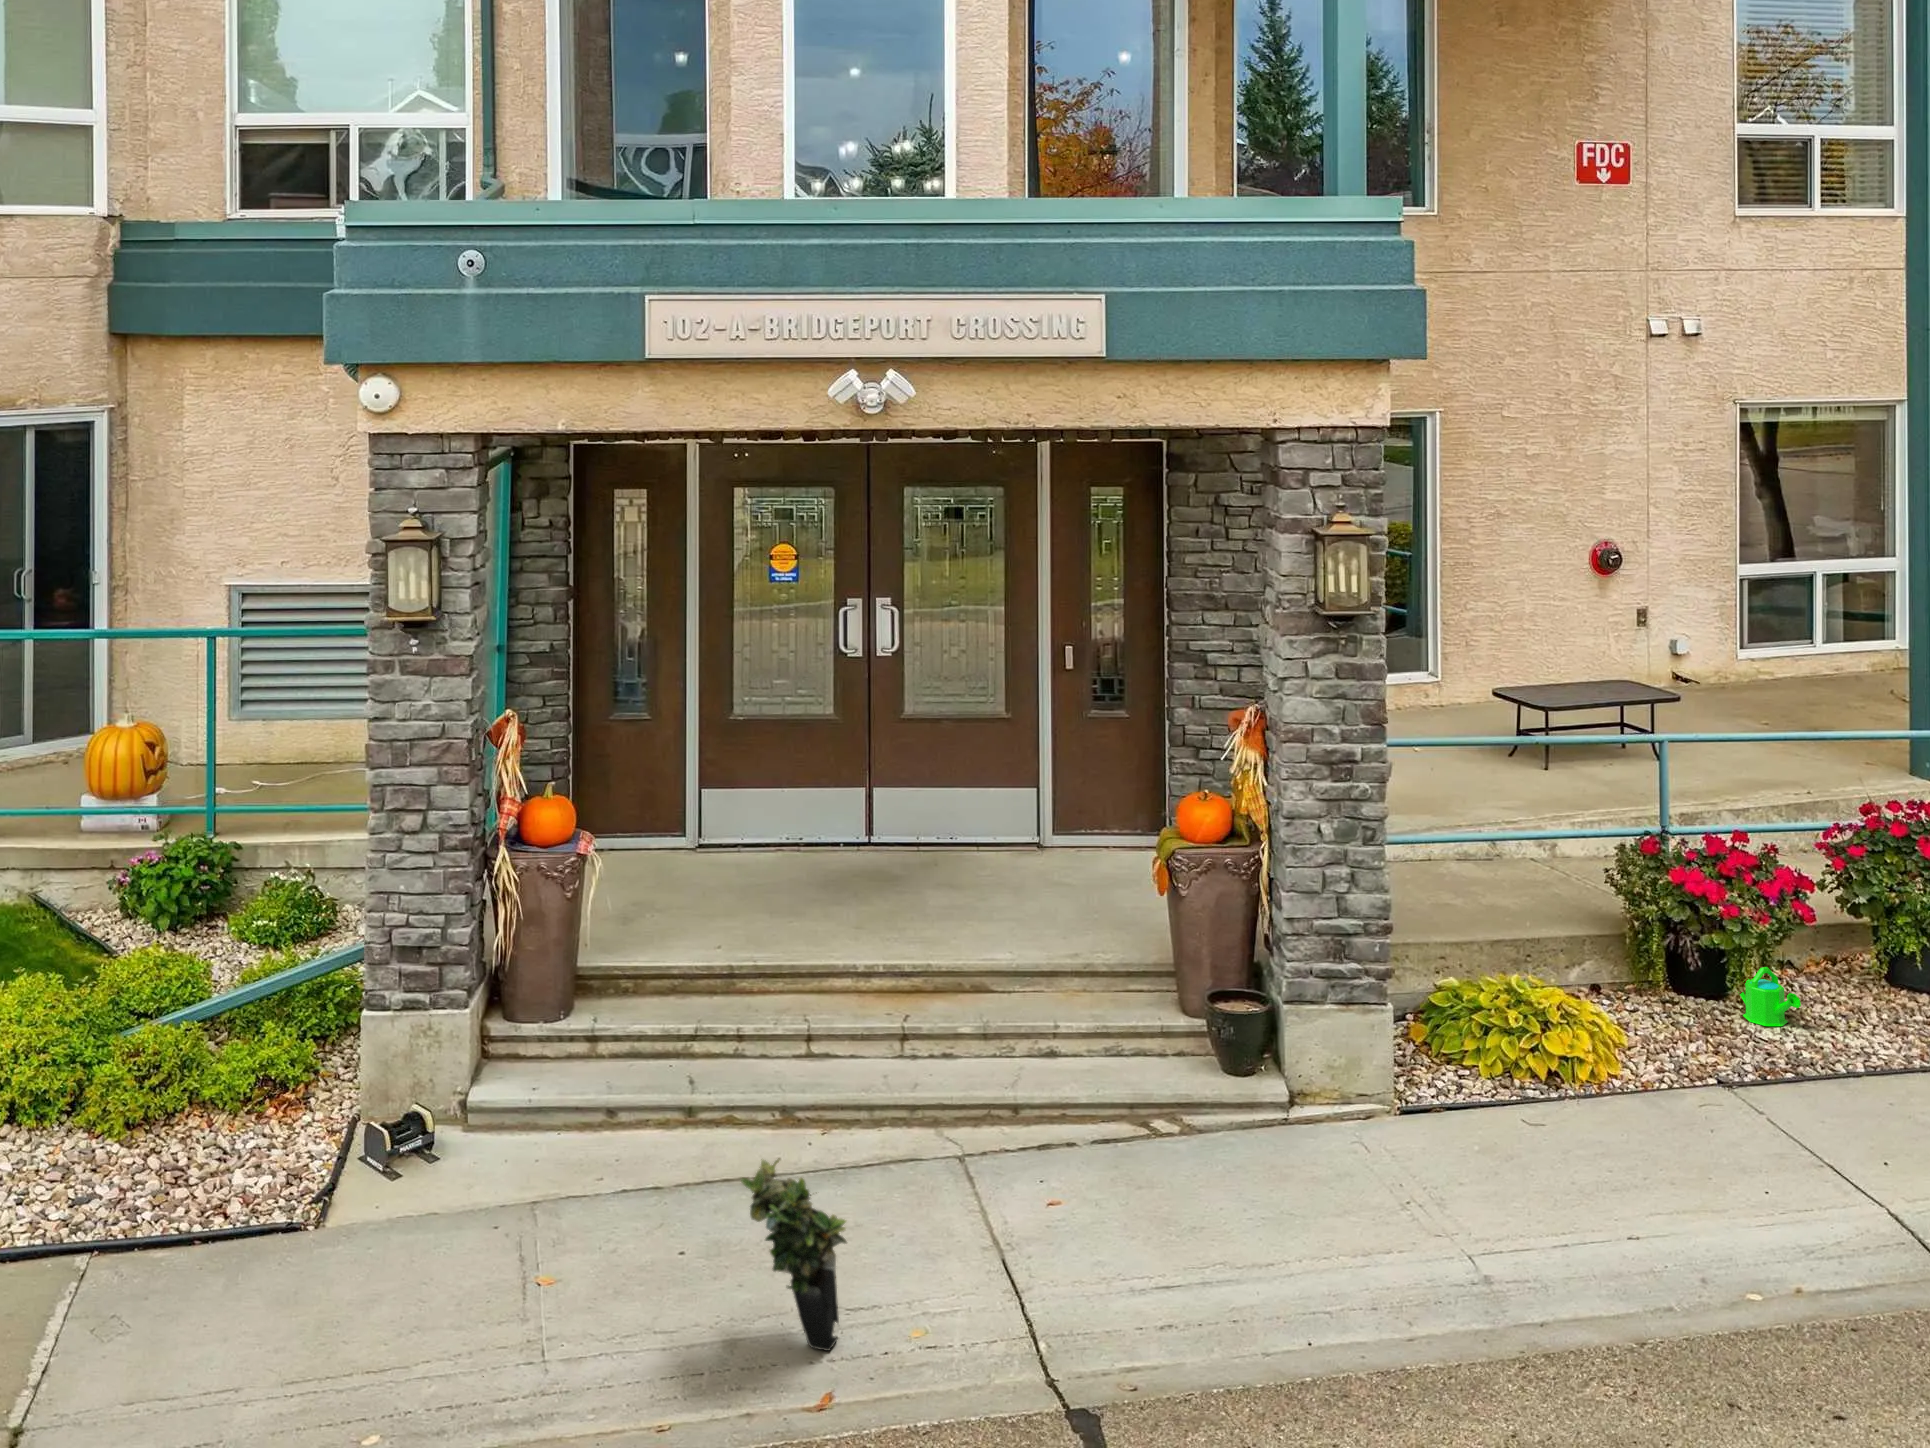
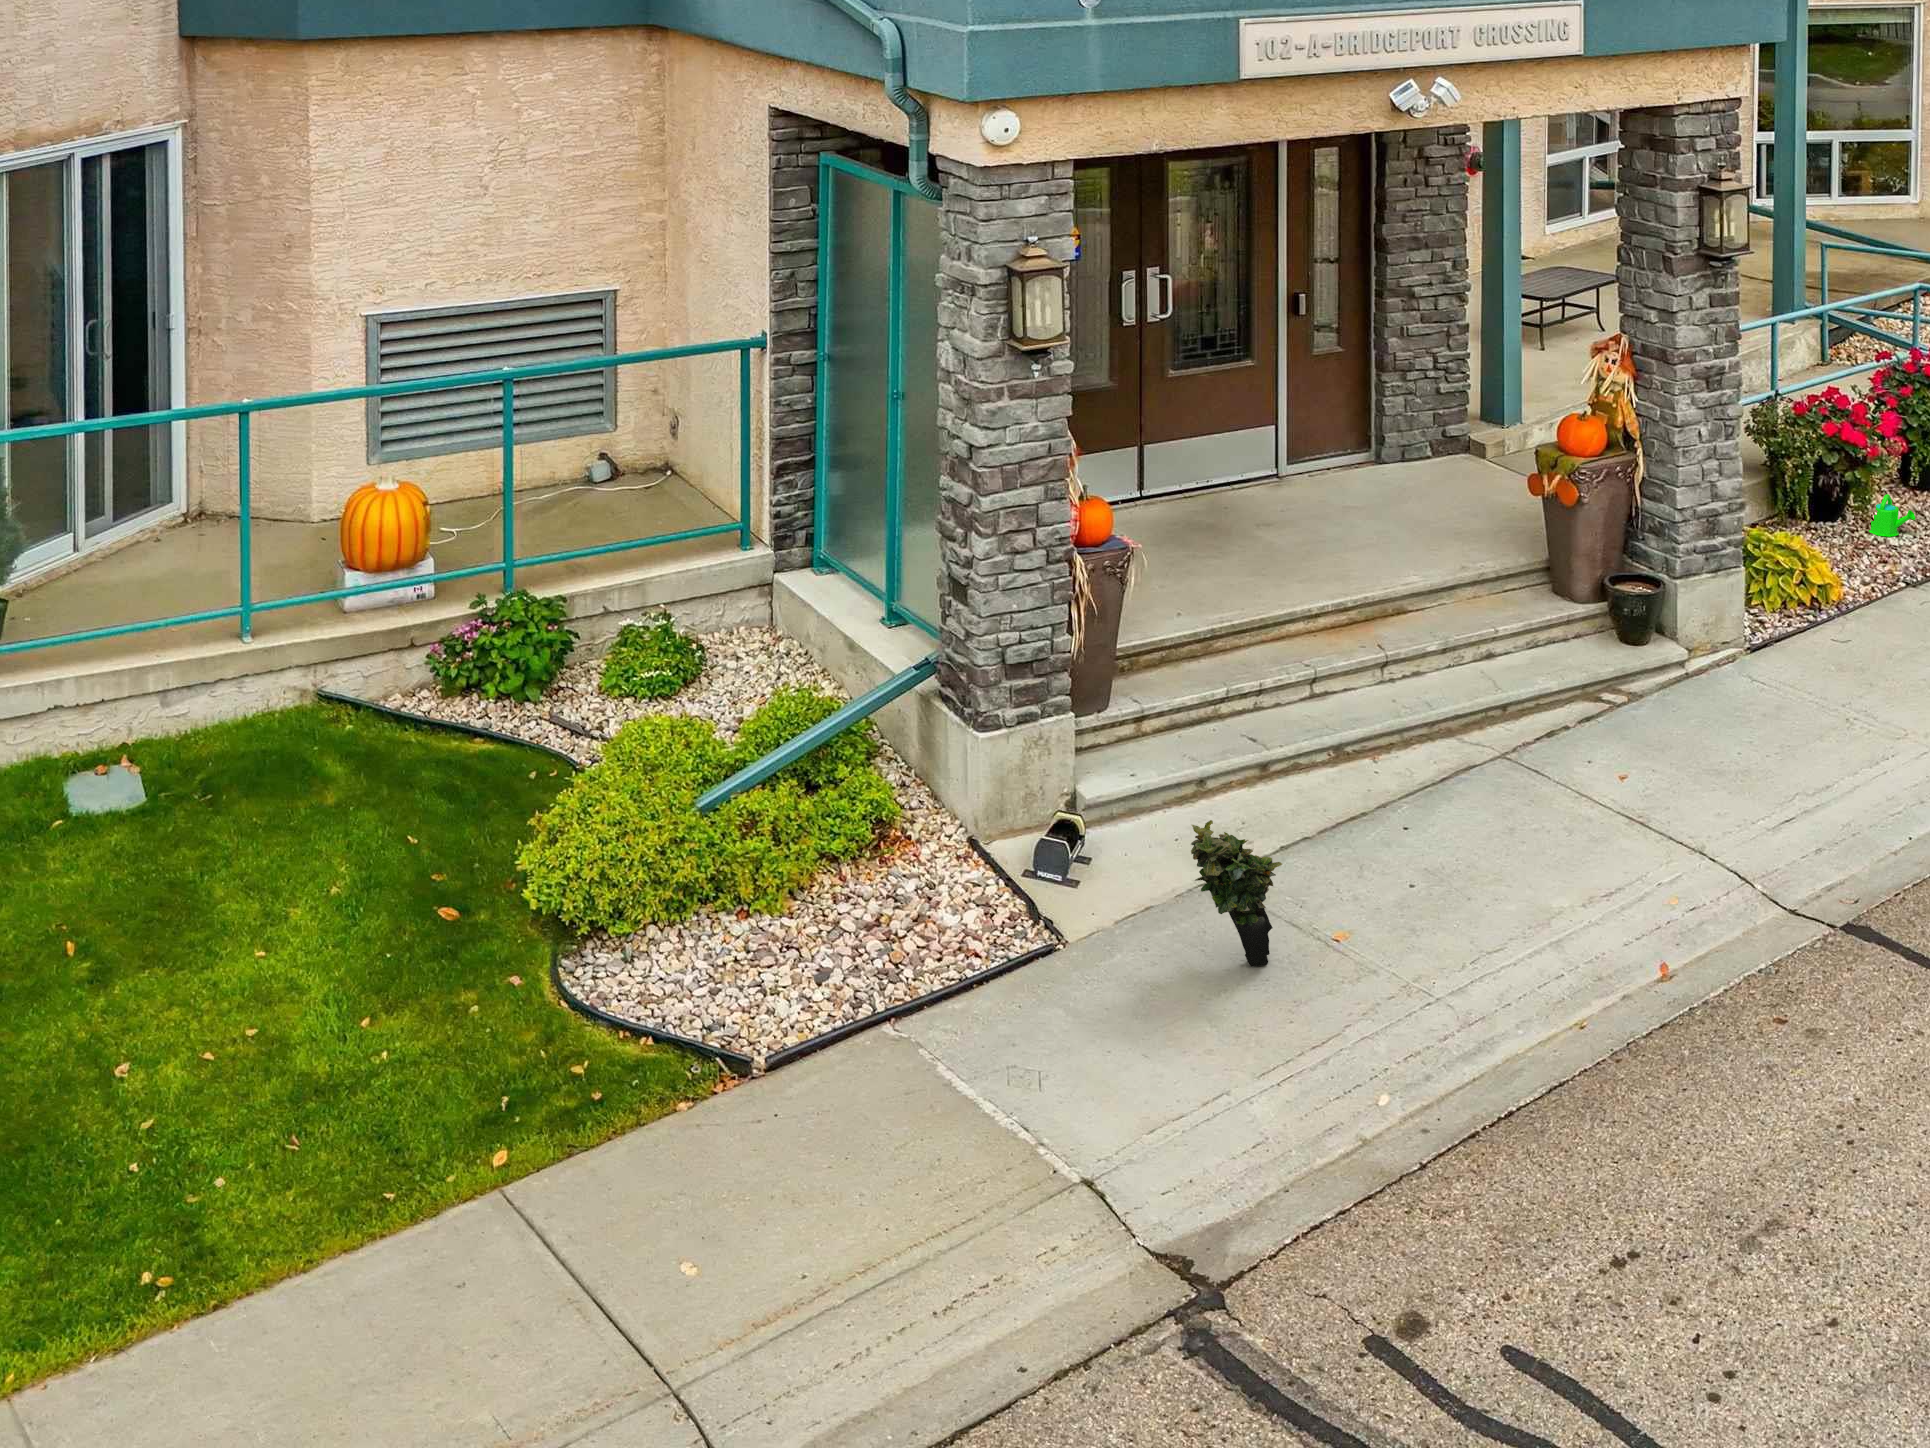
potted plant: present [740,1159,847,1351] -> present [1191,820,1282,967]

